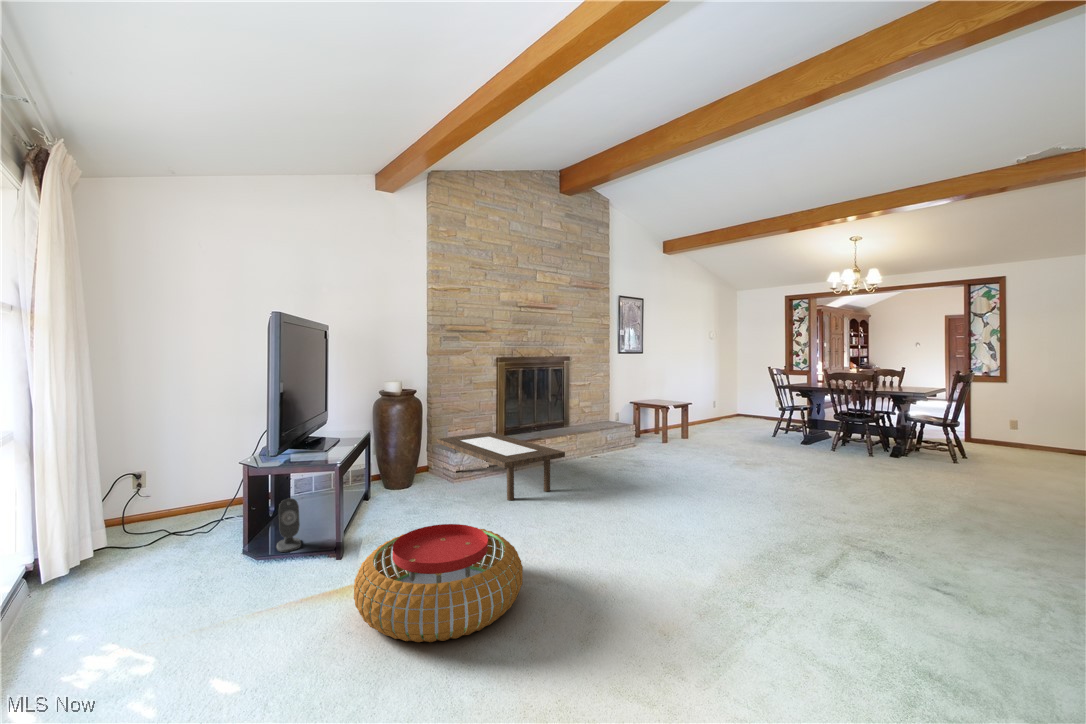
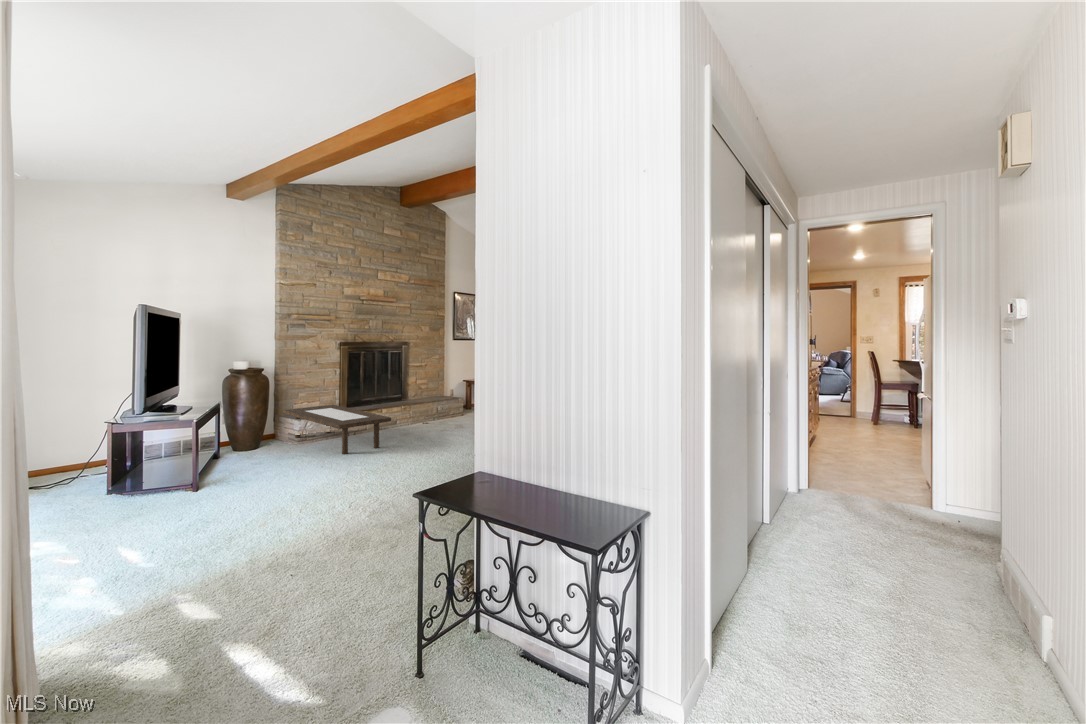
speaker: present [277,498,301,552] -> none [144,450,166,489]
pouf: present [354,524,523,643] -> none [218,460,341,524]

